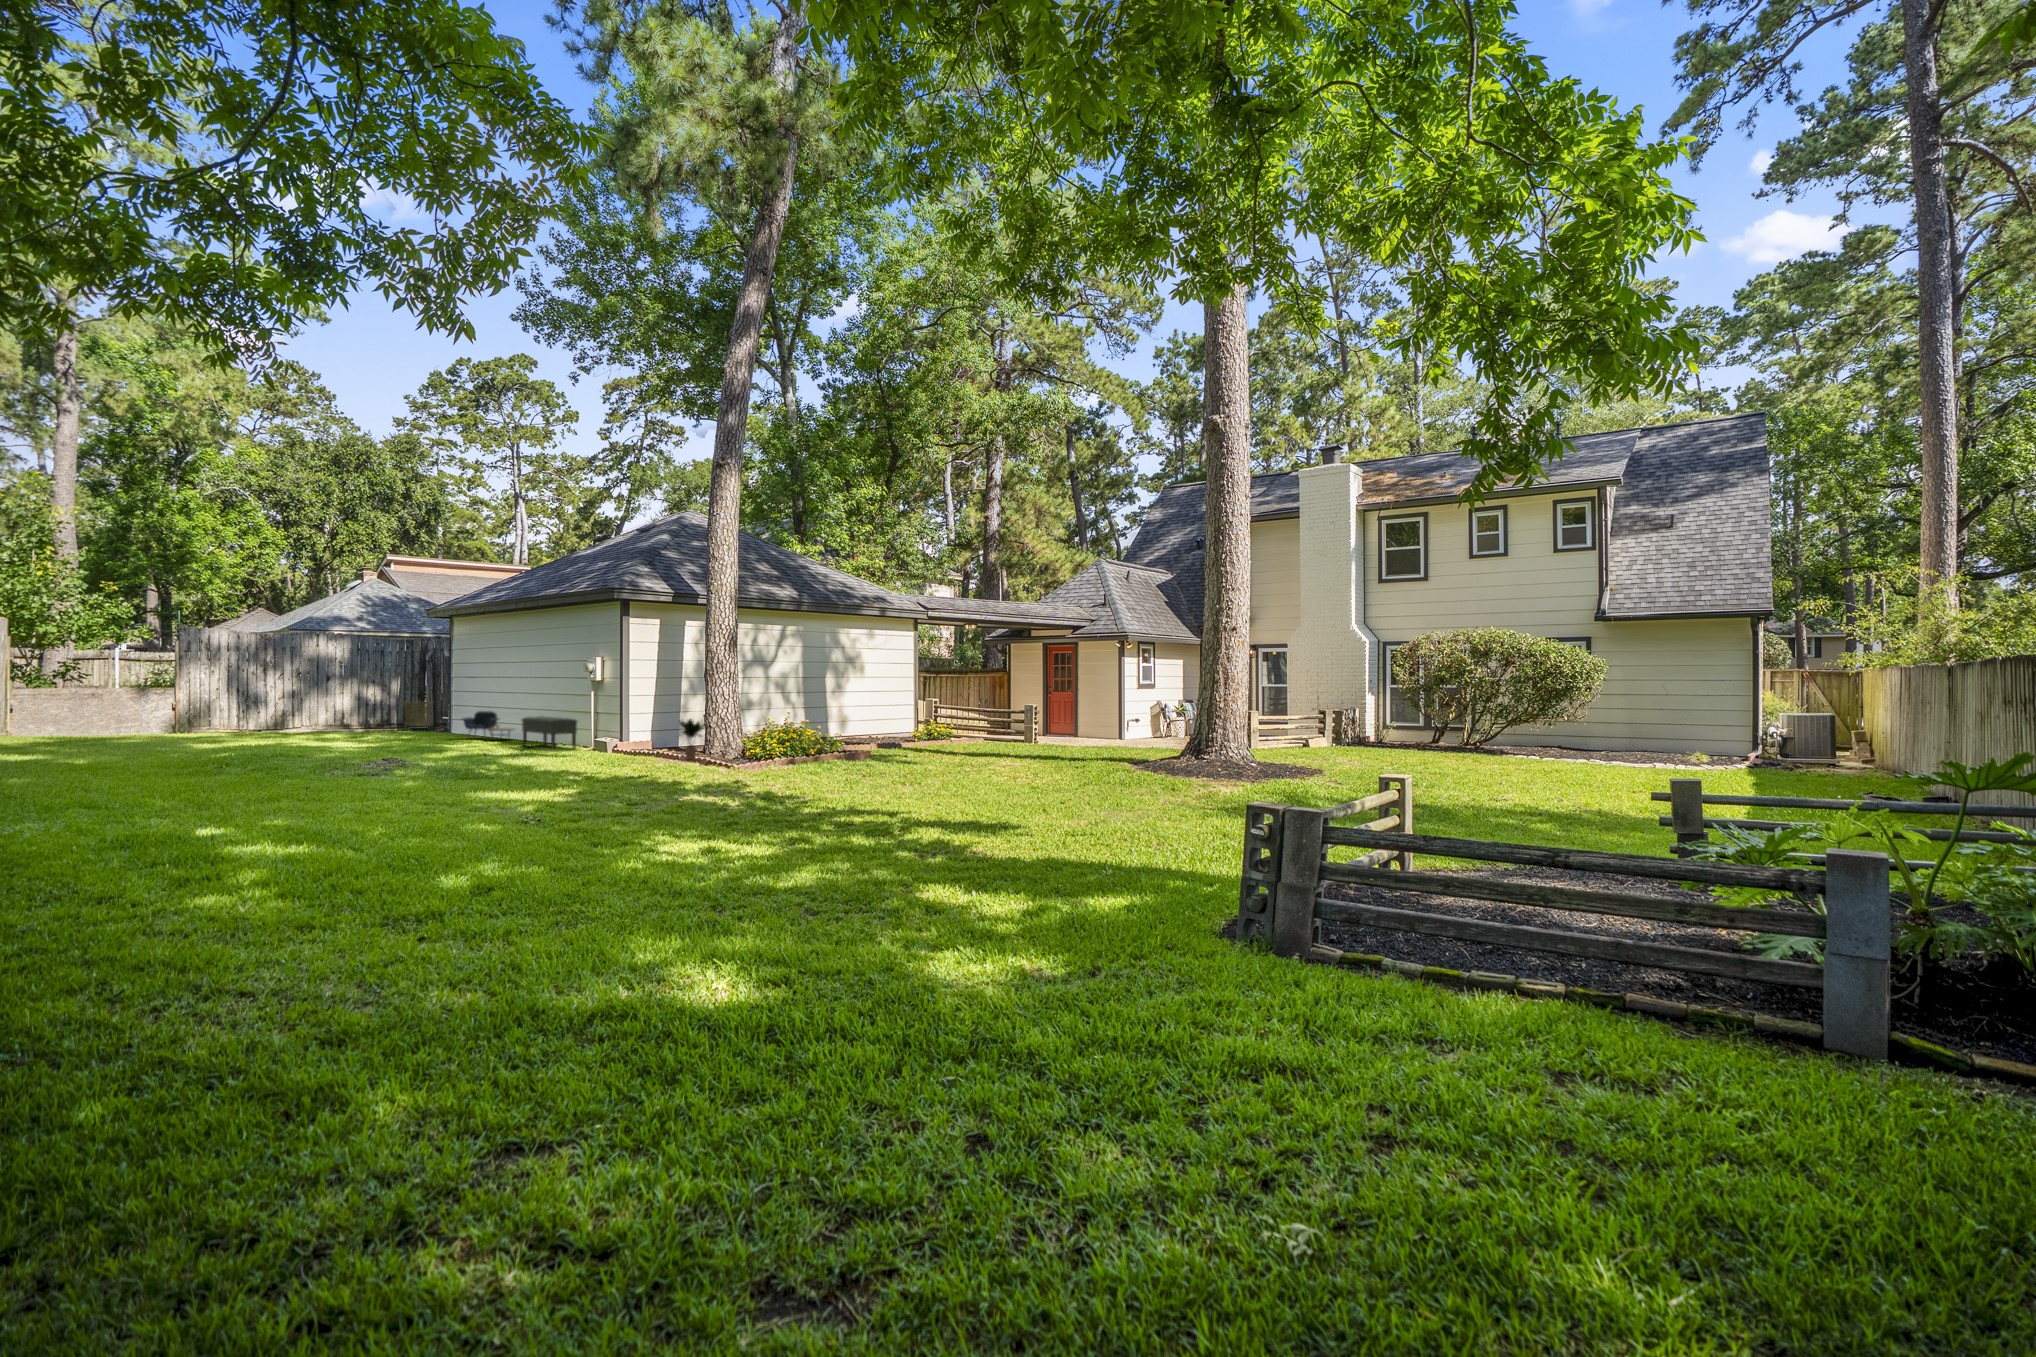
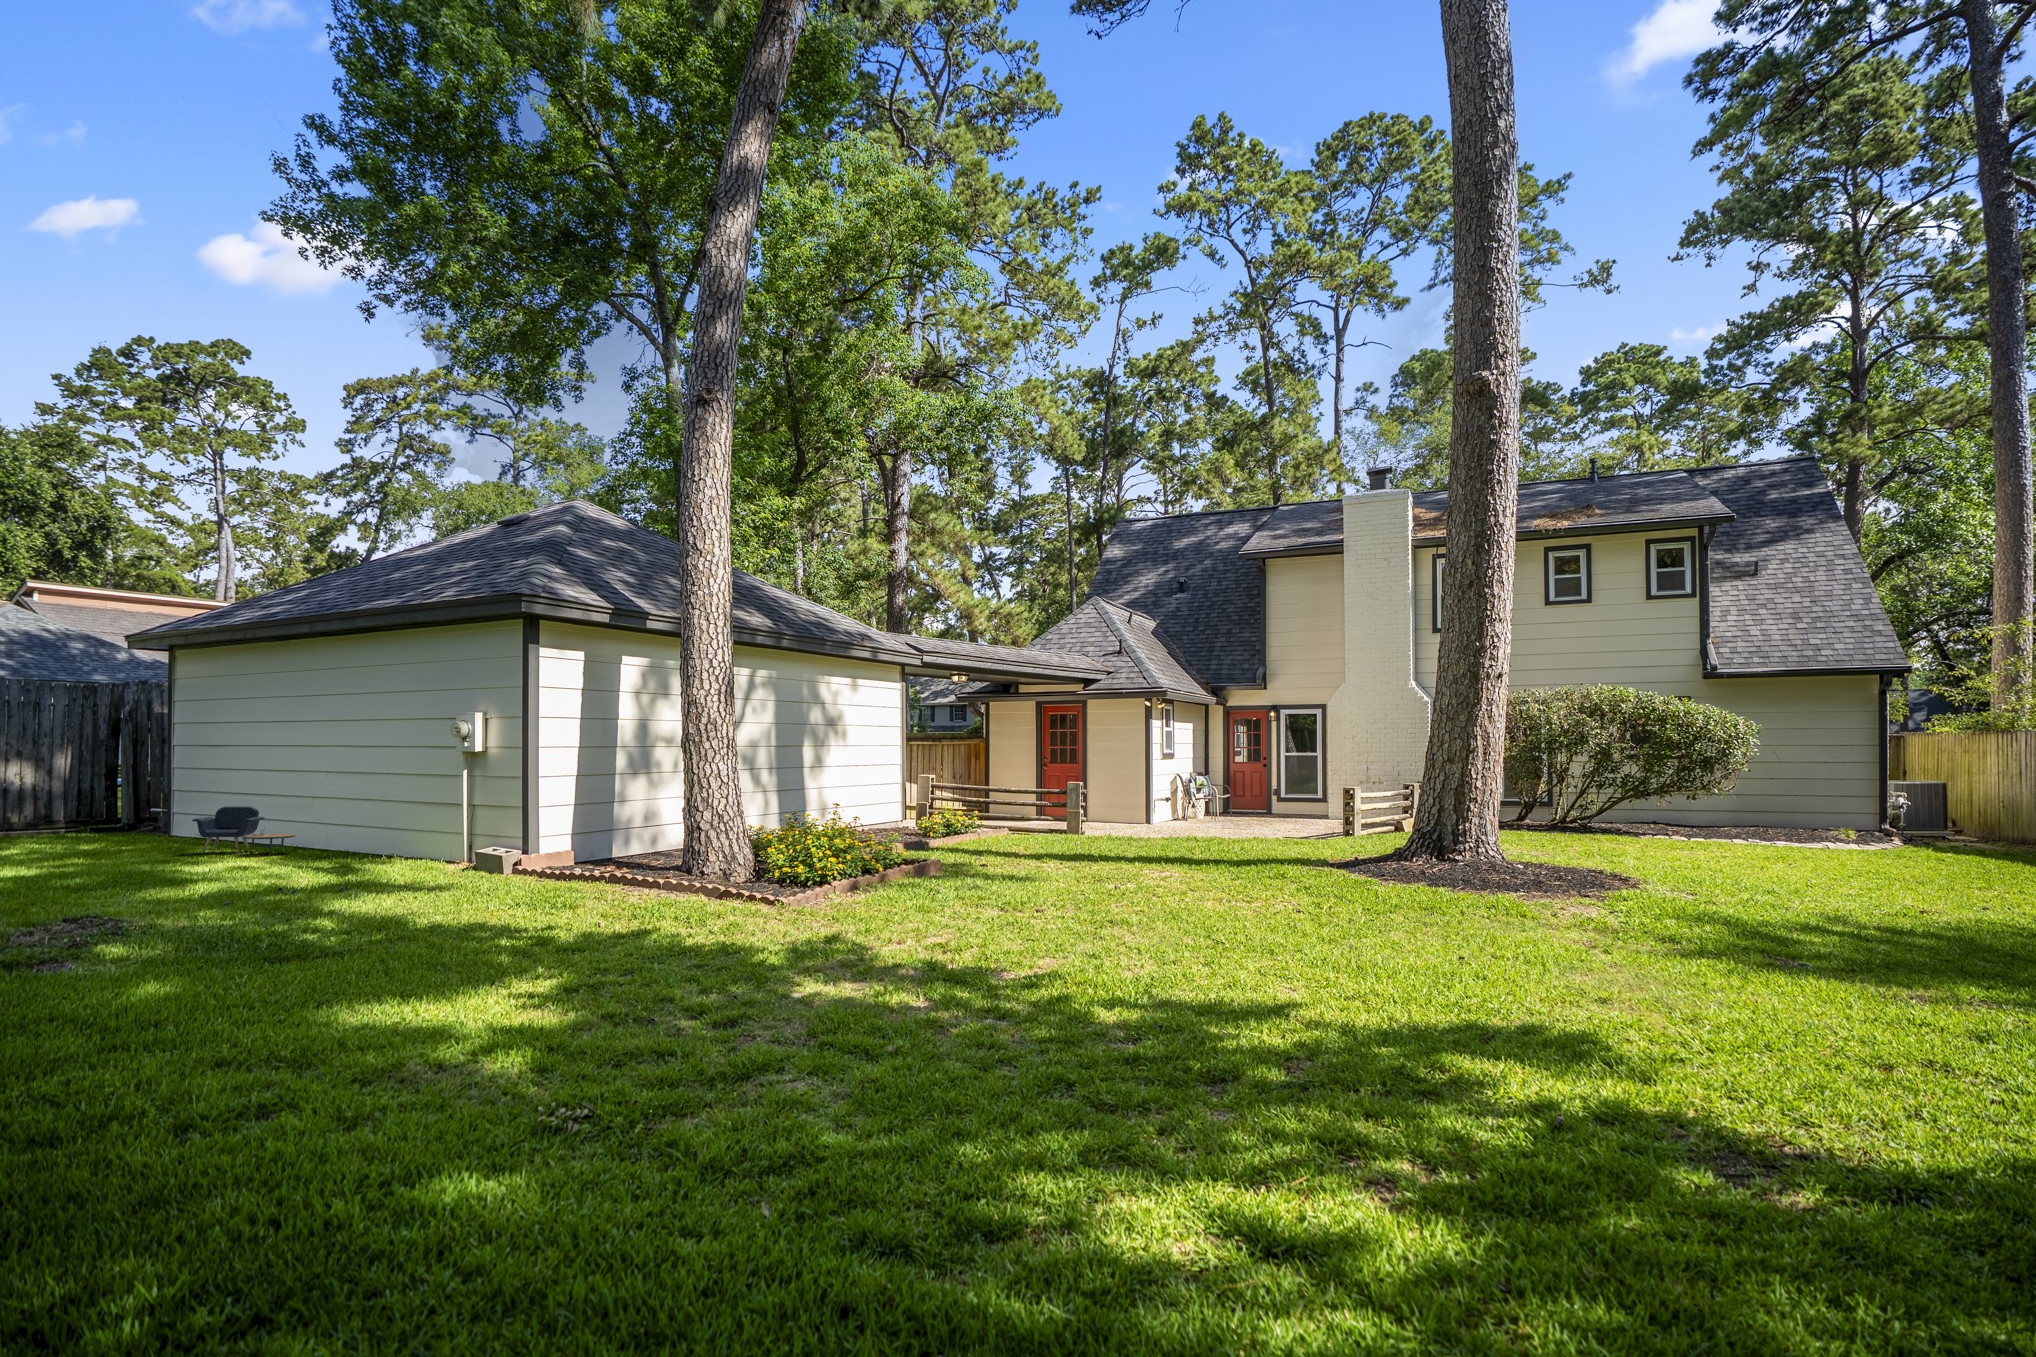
basket: present [402,701,433,726] -> none [56,791,118,832]
bench: present [522,716,577,749] -> none [322,813,432,869]
potted plant: present [680,719,705,760] -> none [647,811,700,883]

